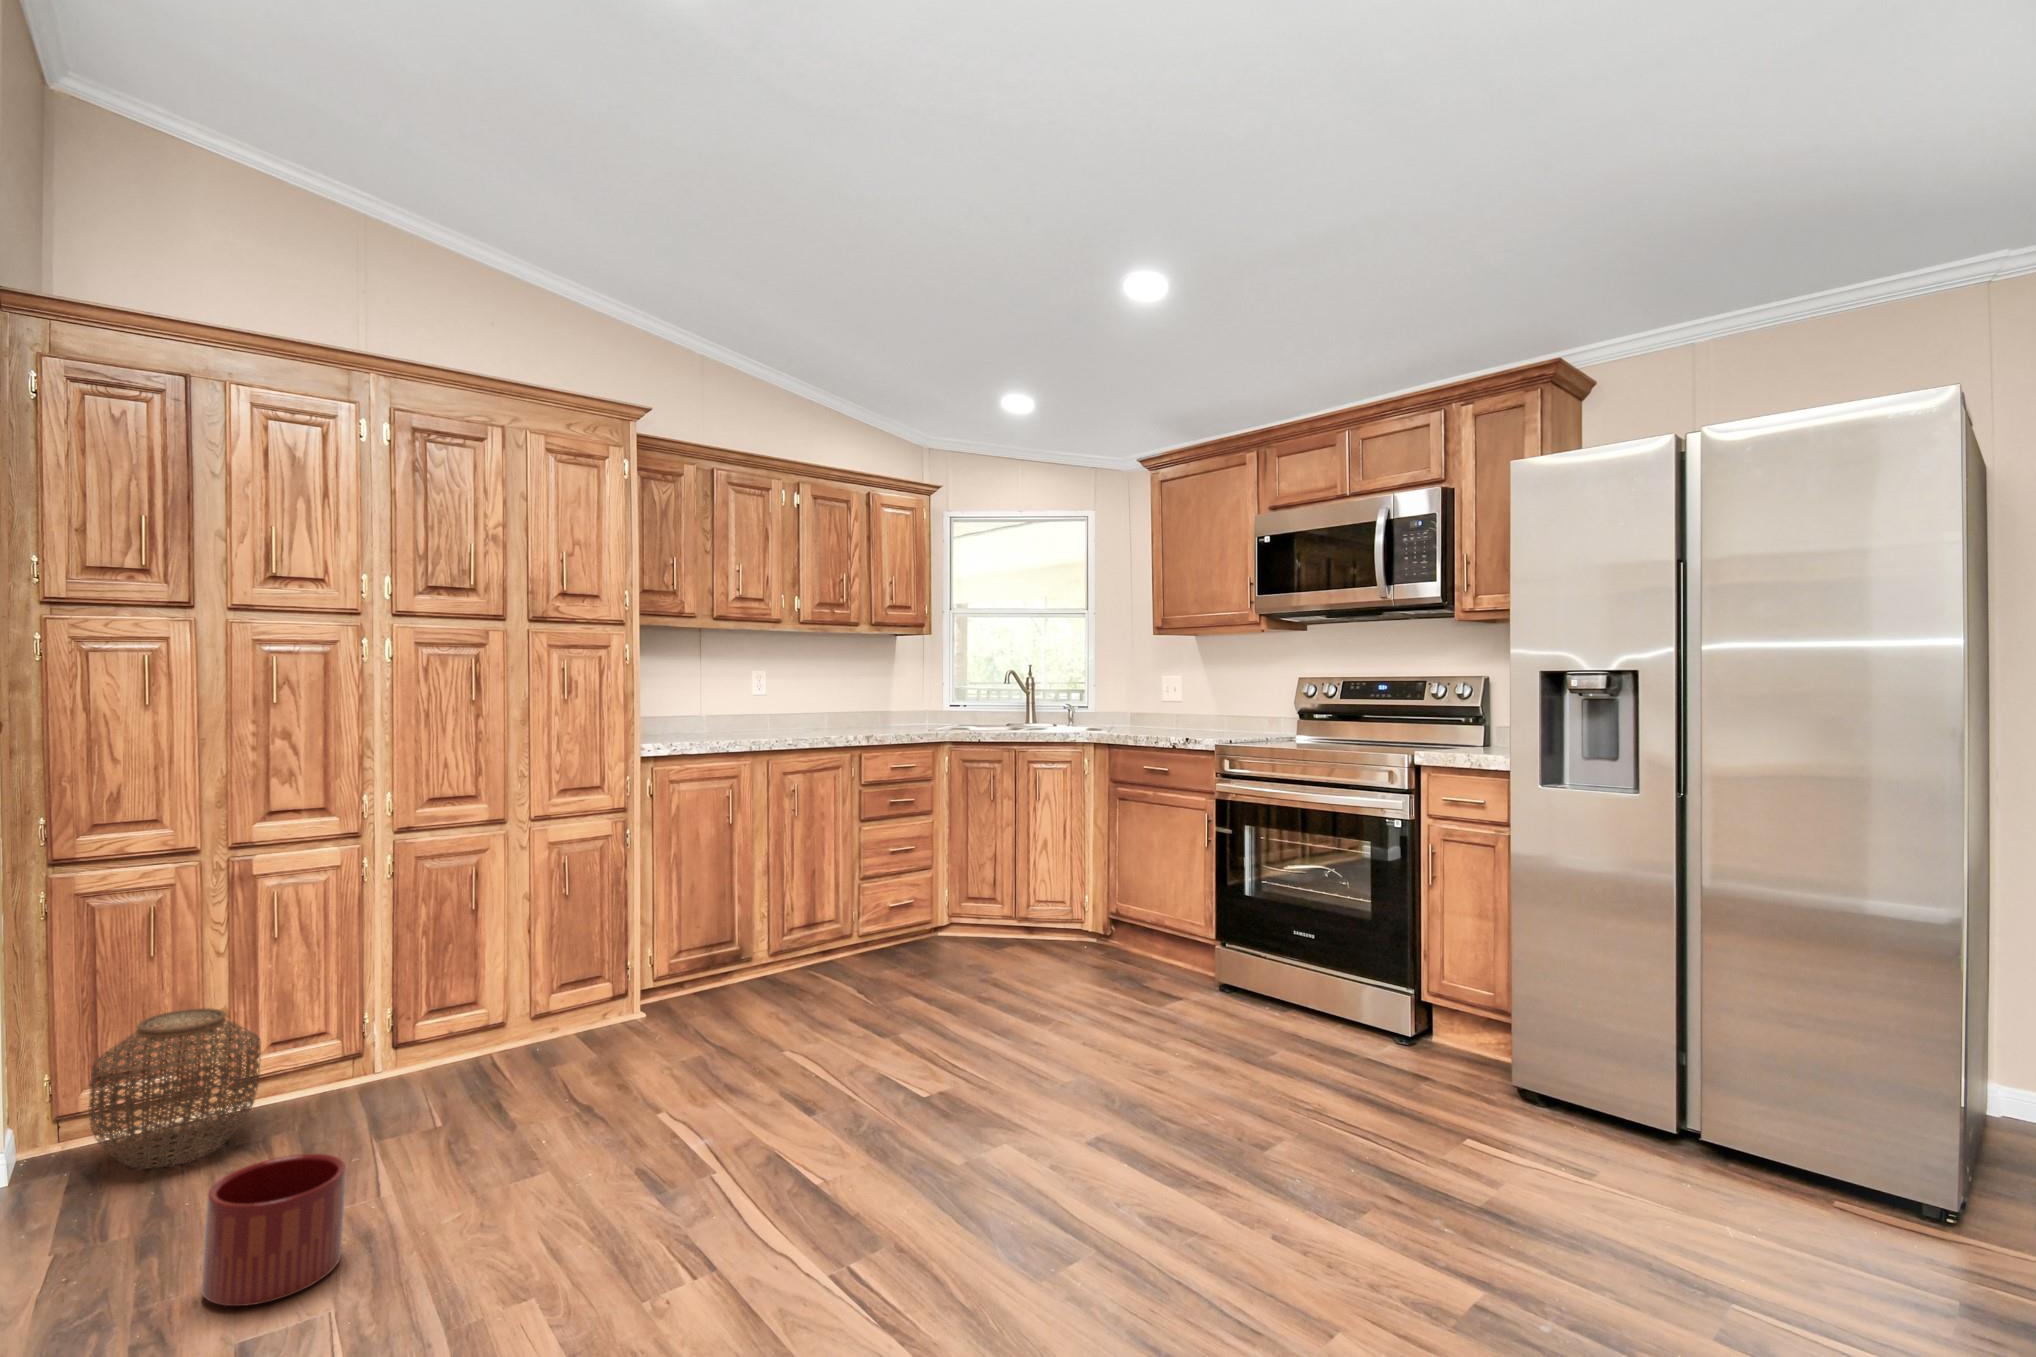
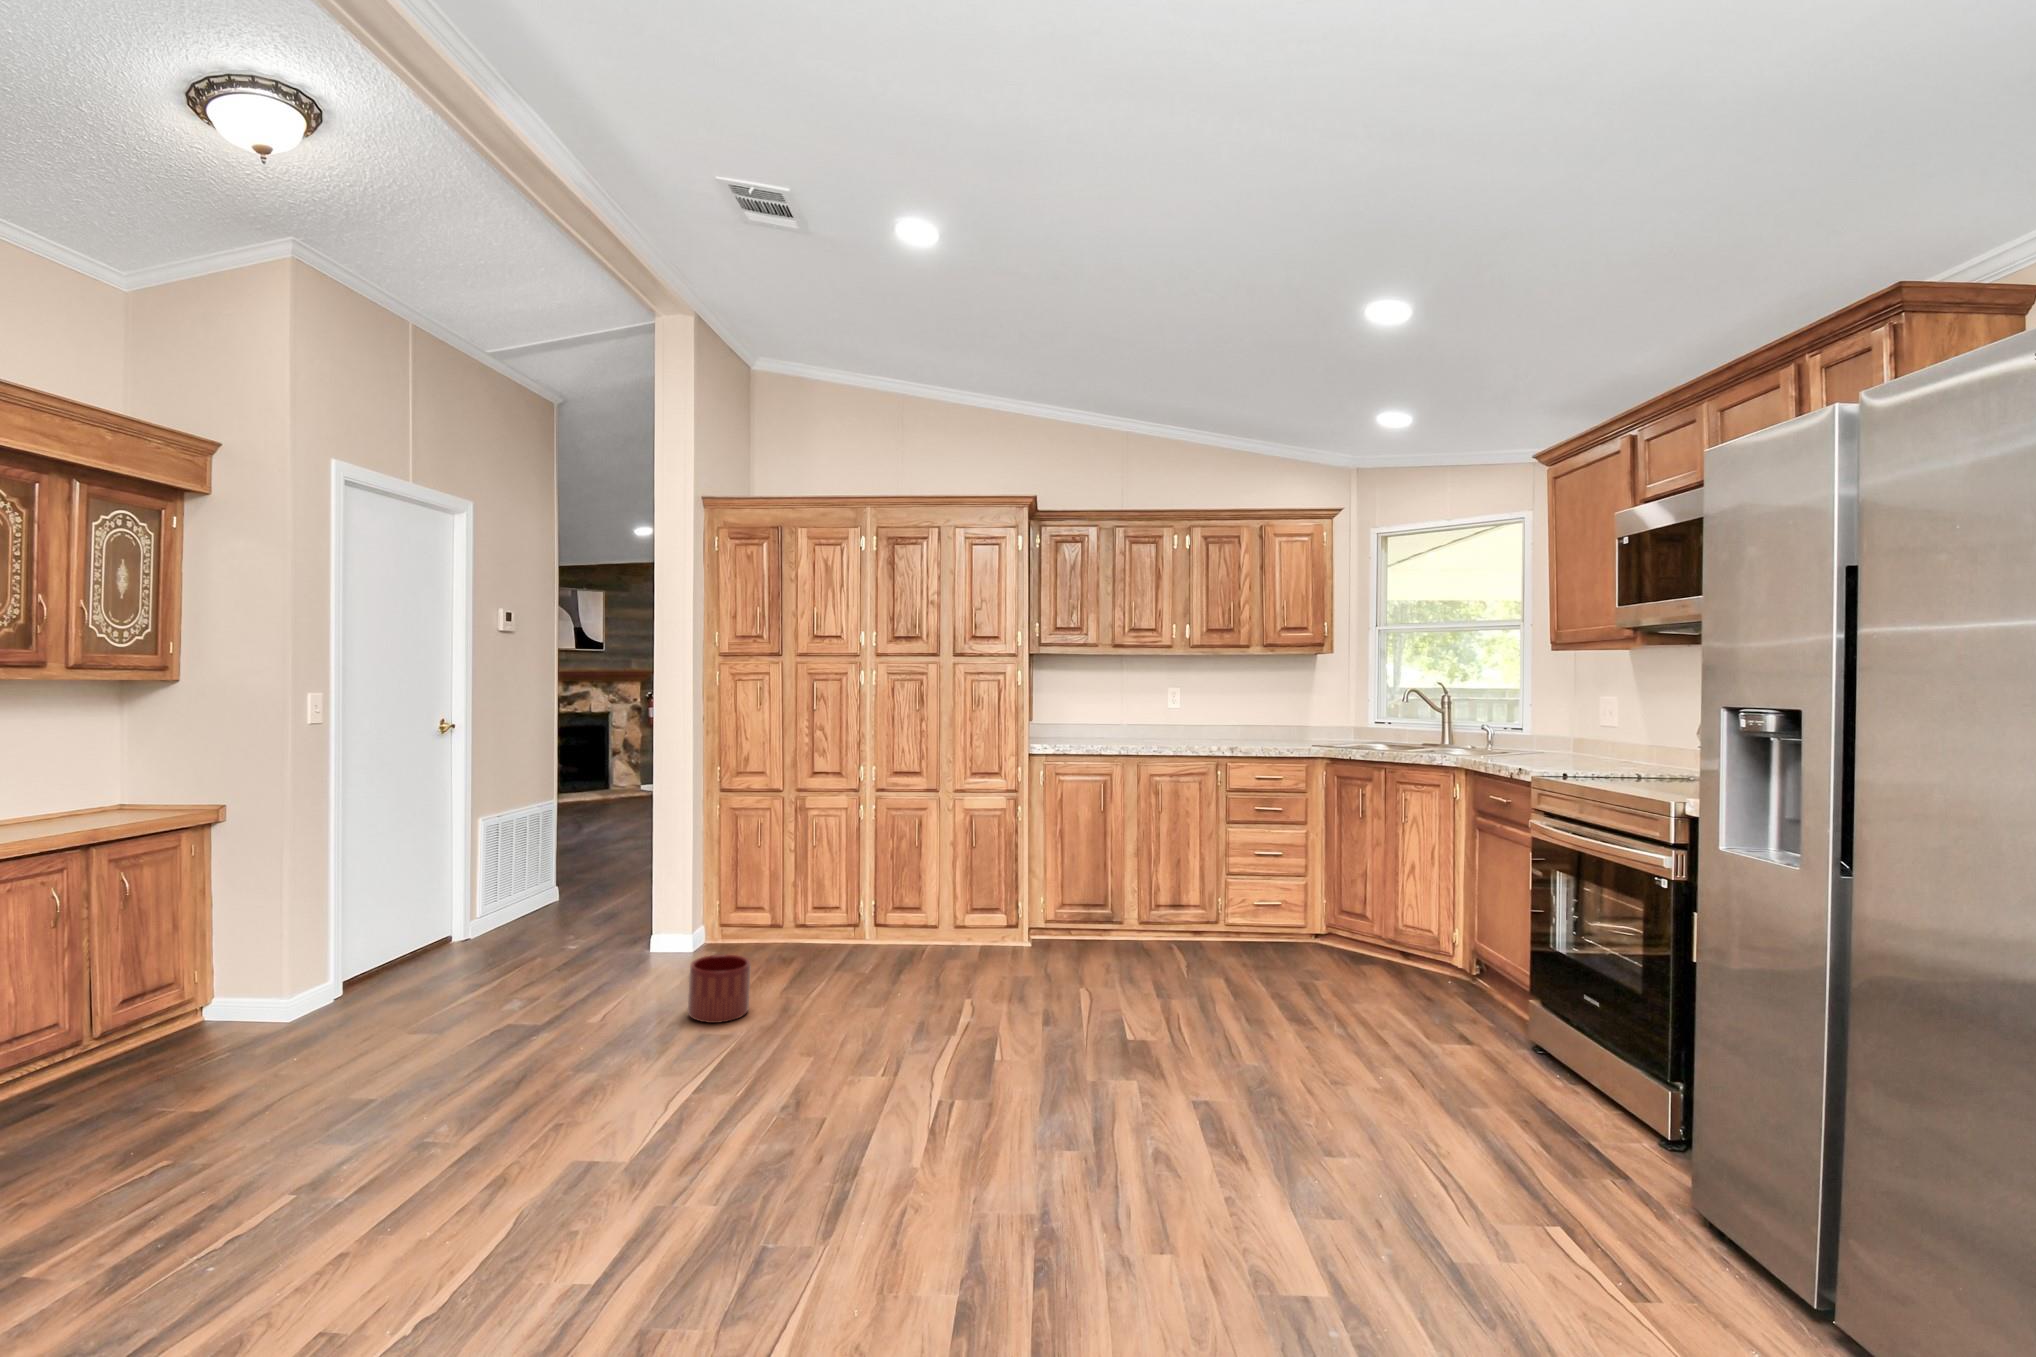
woven basket: present [89,1008,261,1168] -> none [722,877,795,958]

